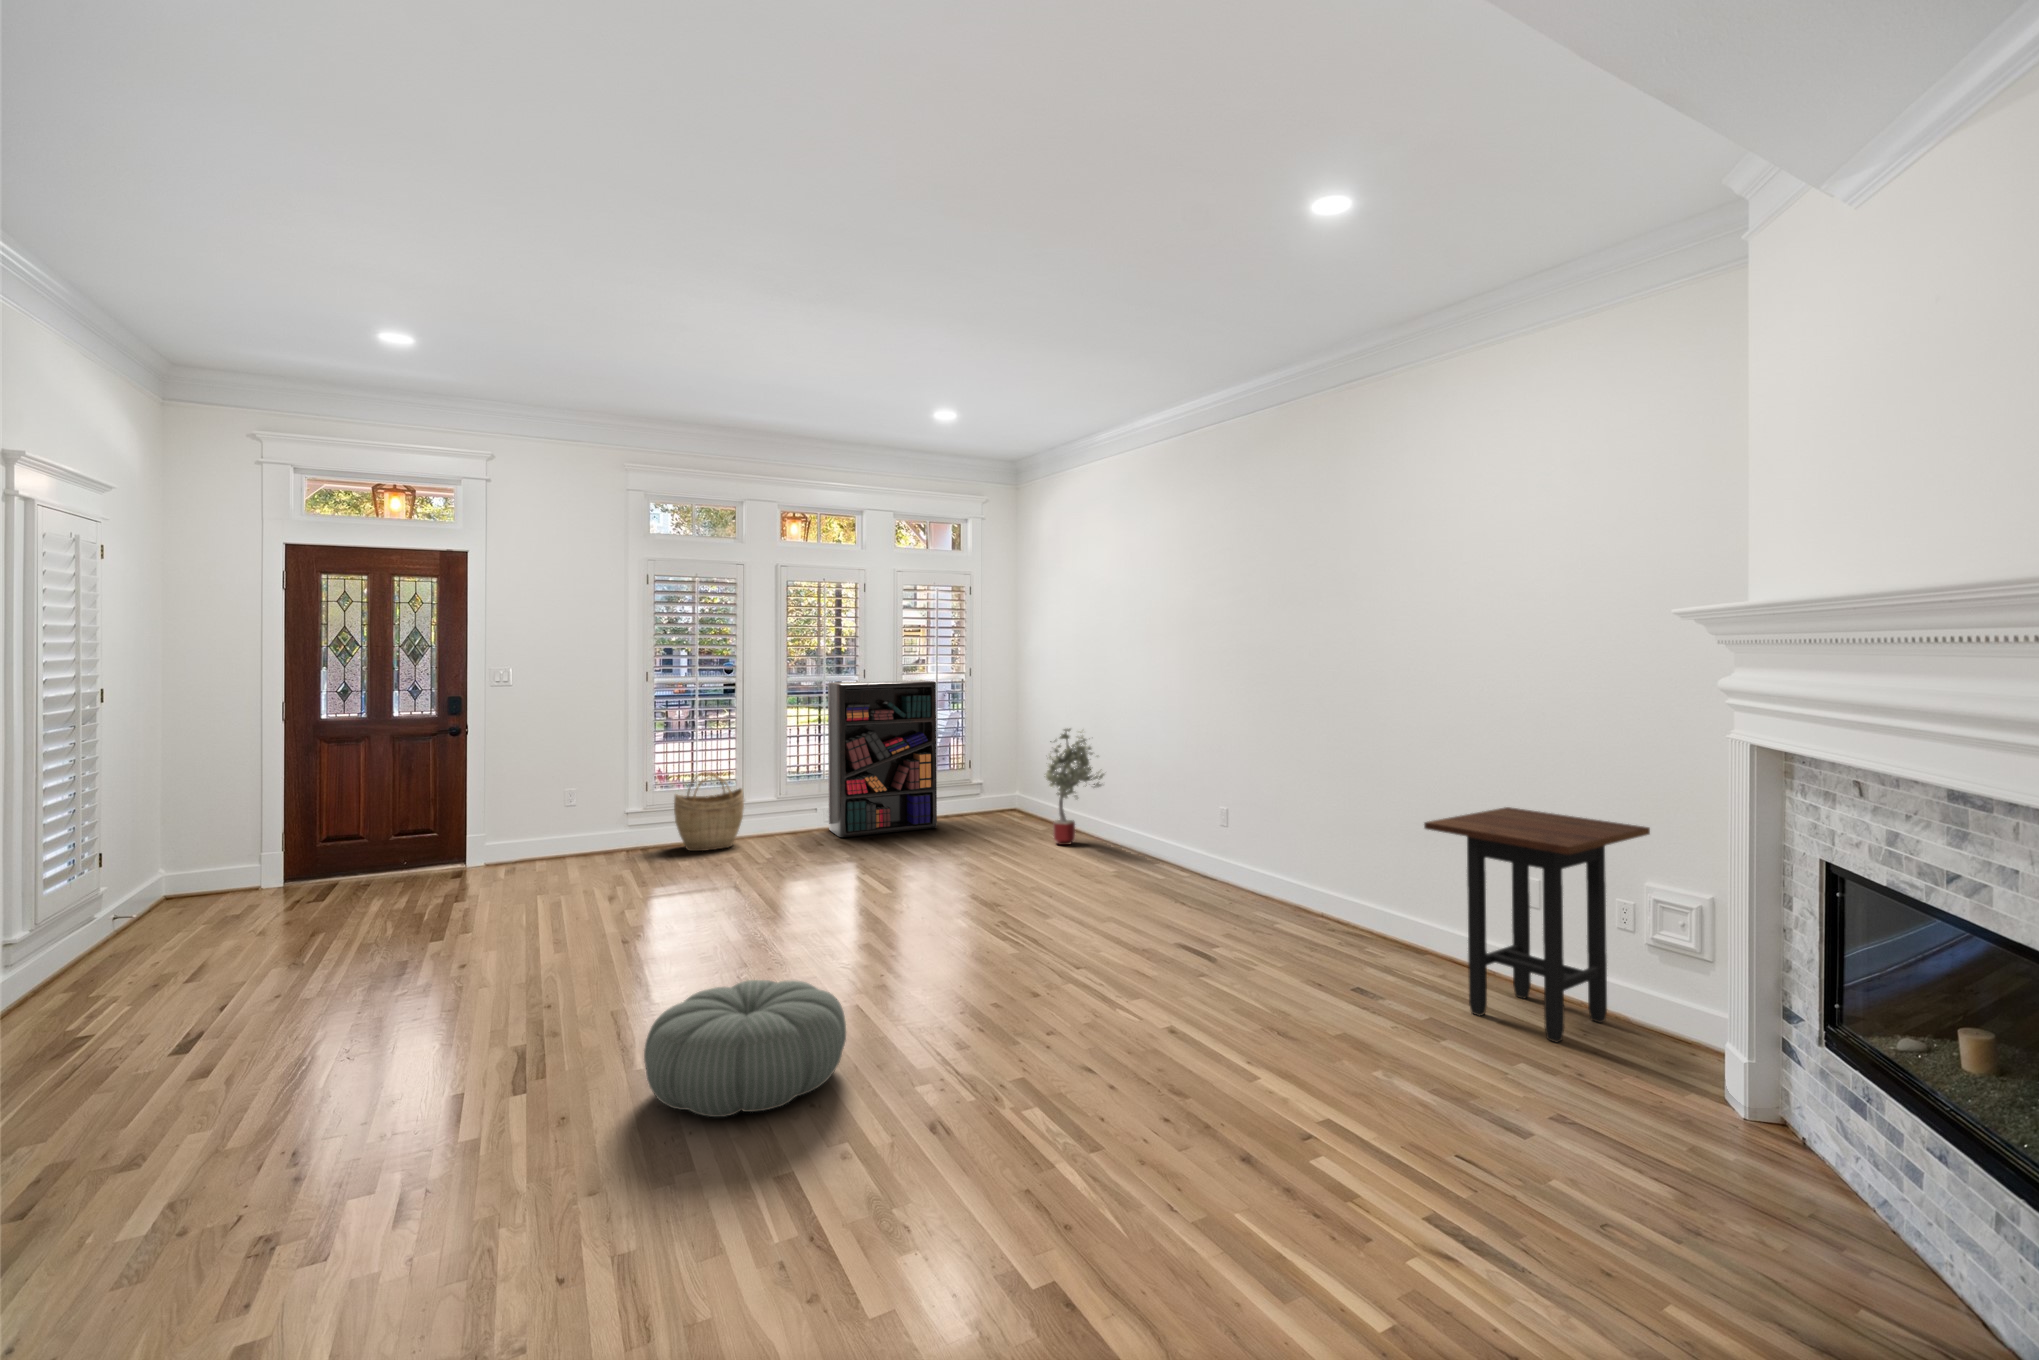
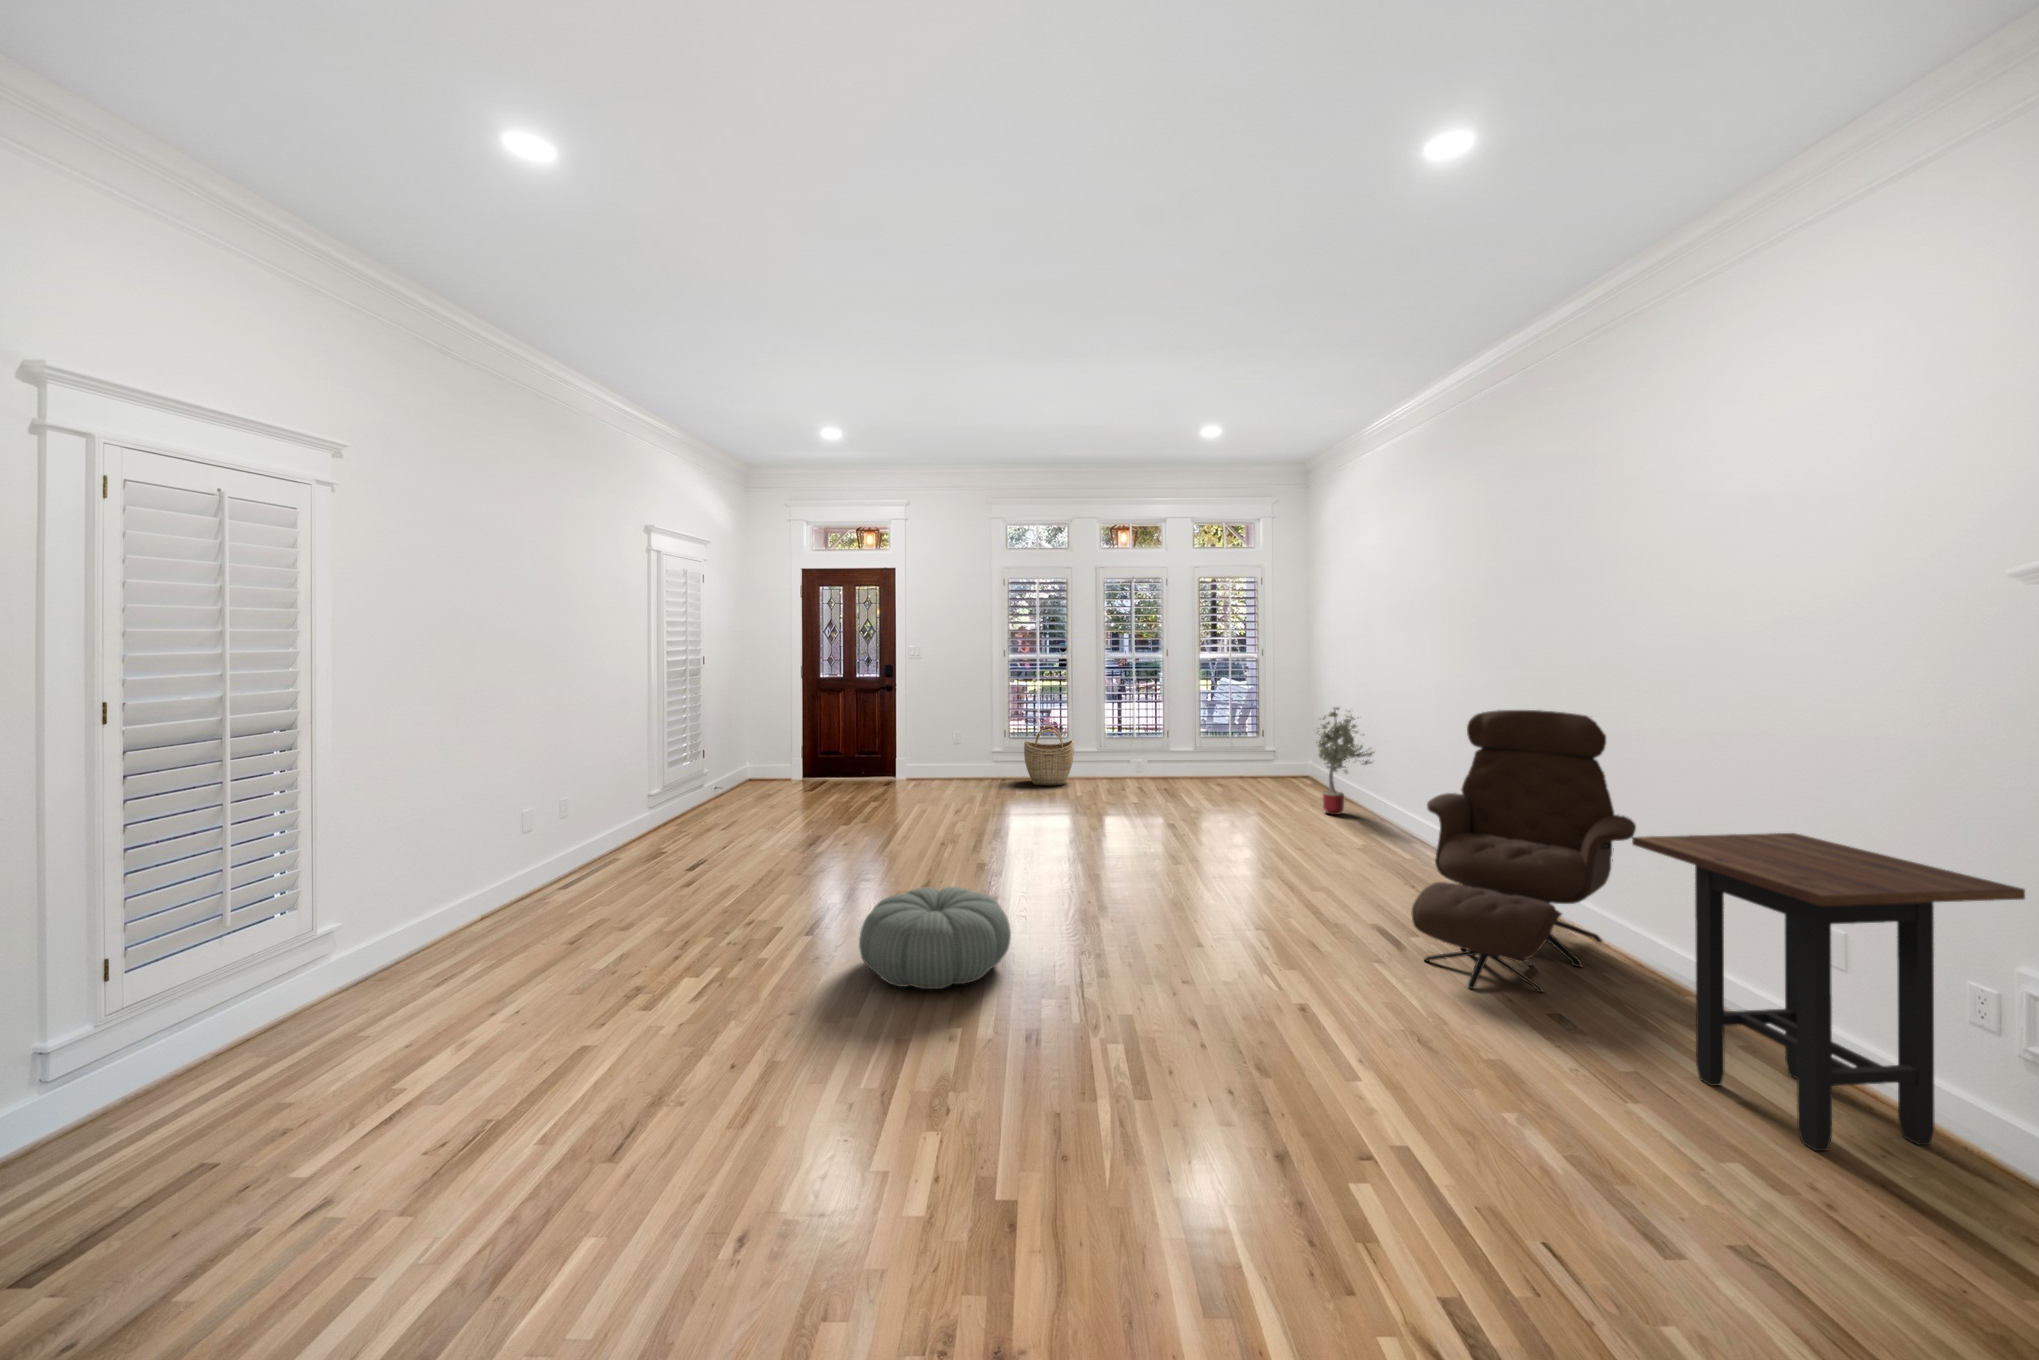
bookshelf: present [828,680,937,838] -> none [1142,660,1229,787]
lounge chair: none [1211,721,1380,983] -> present [1411,710,1636,992]

